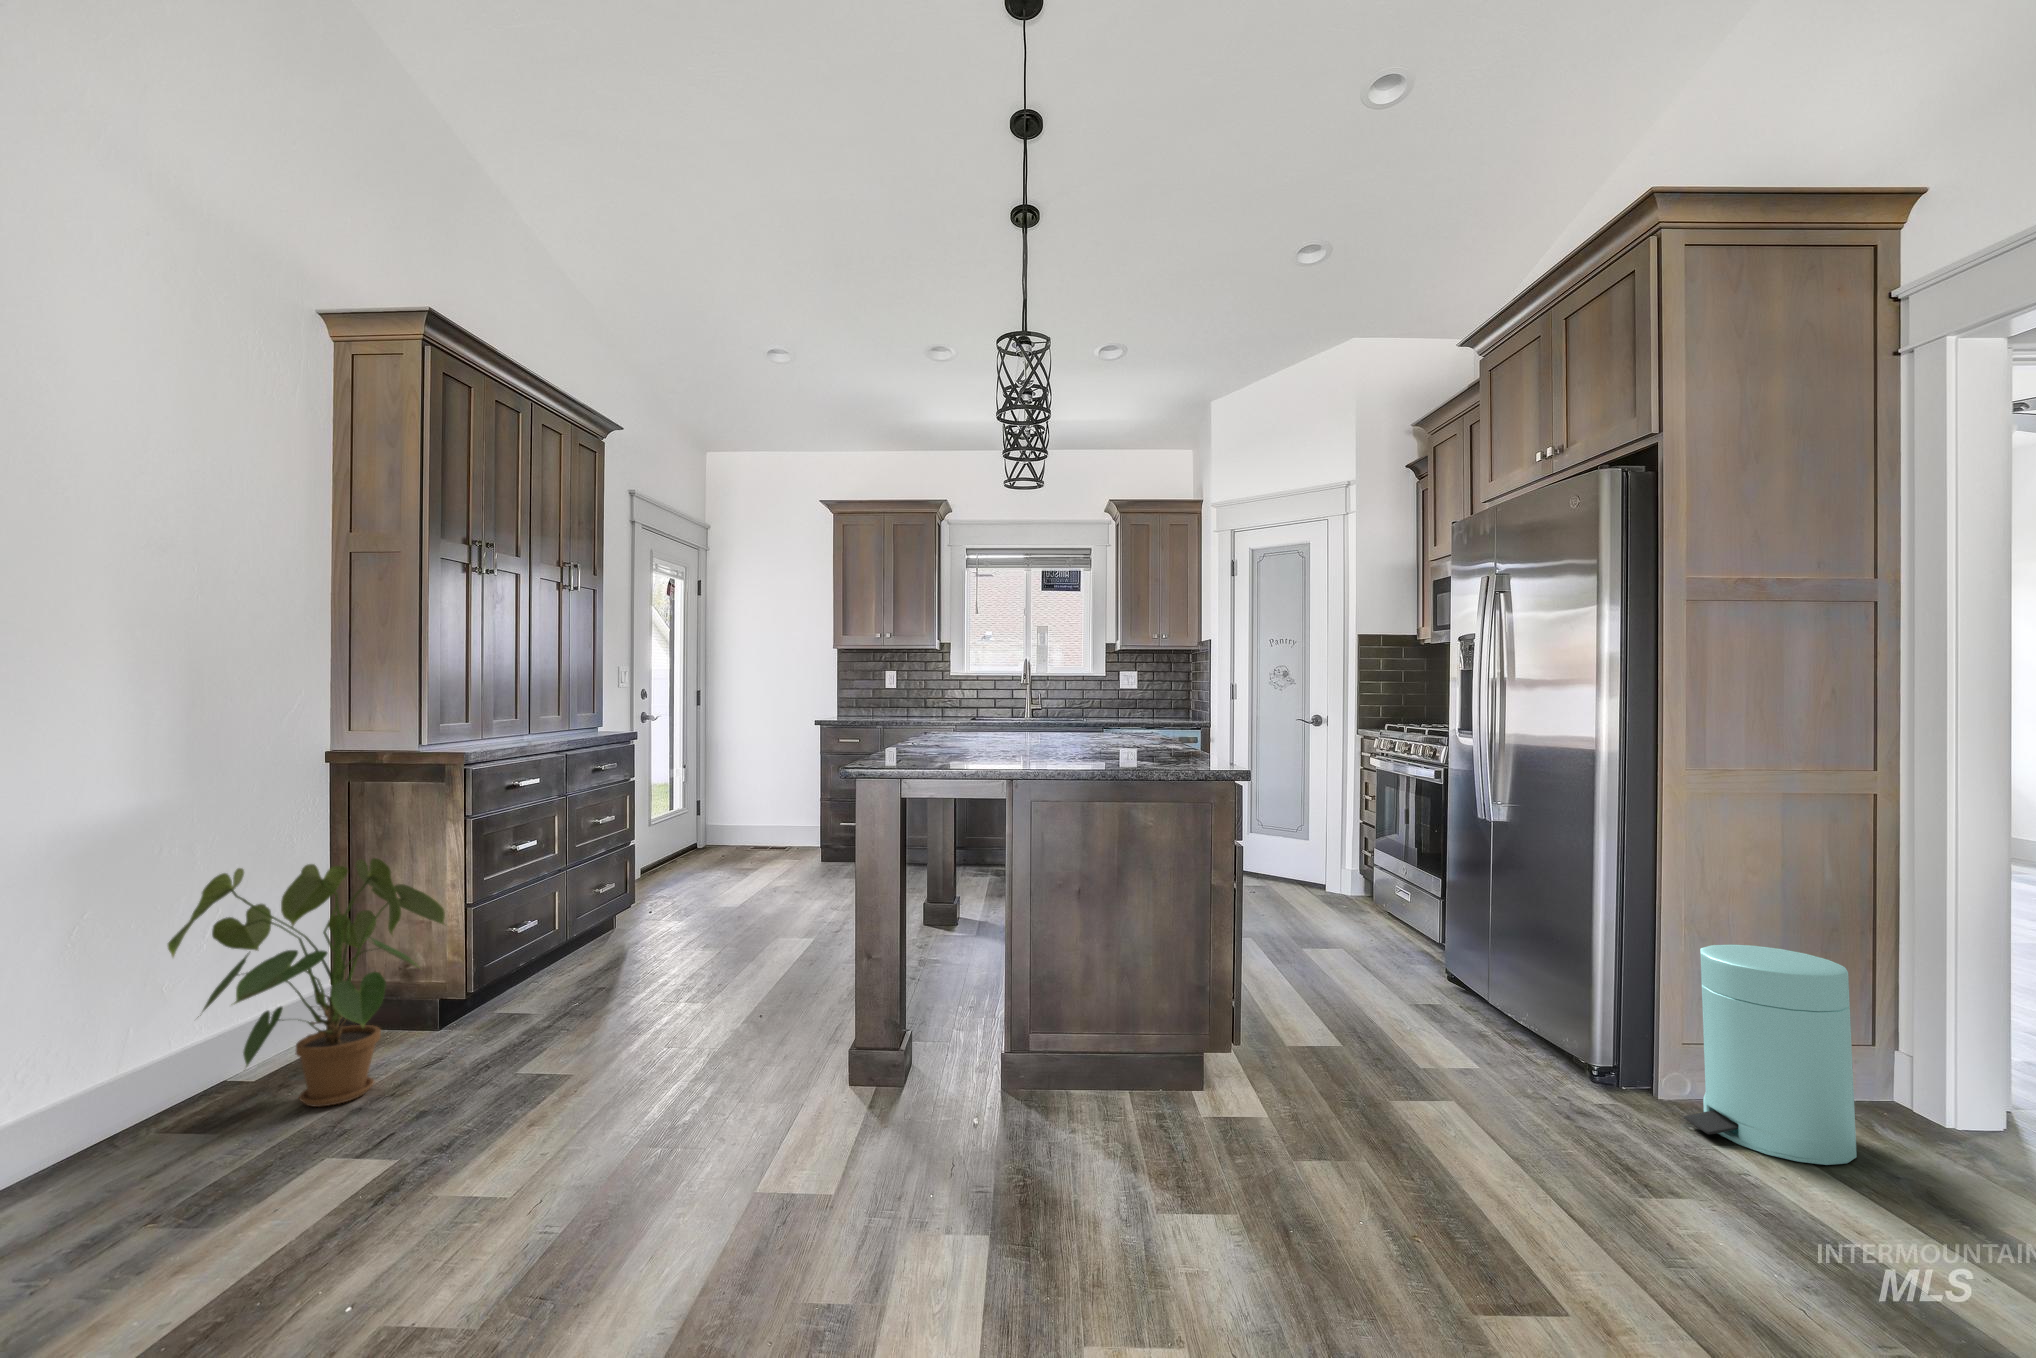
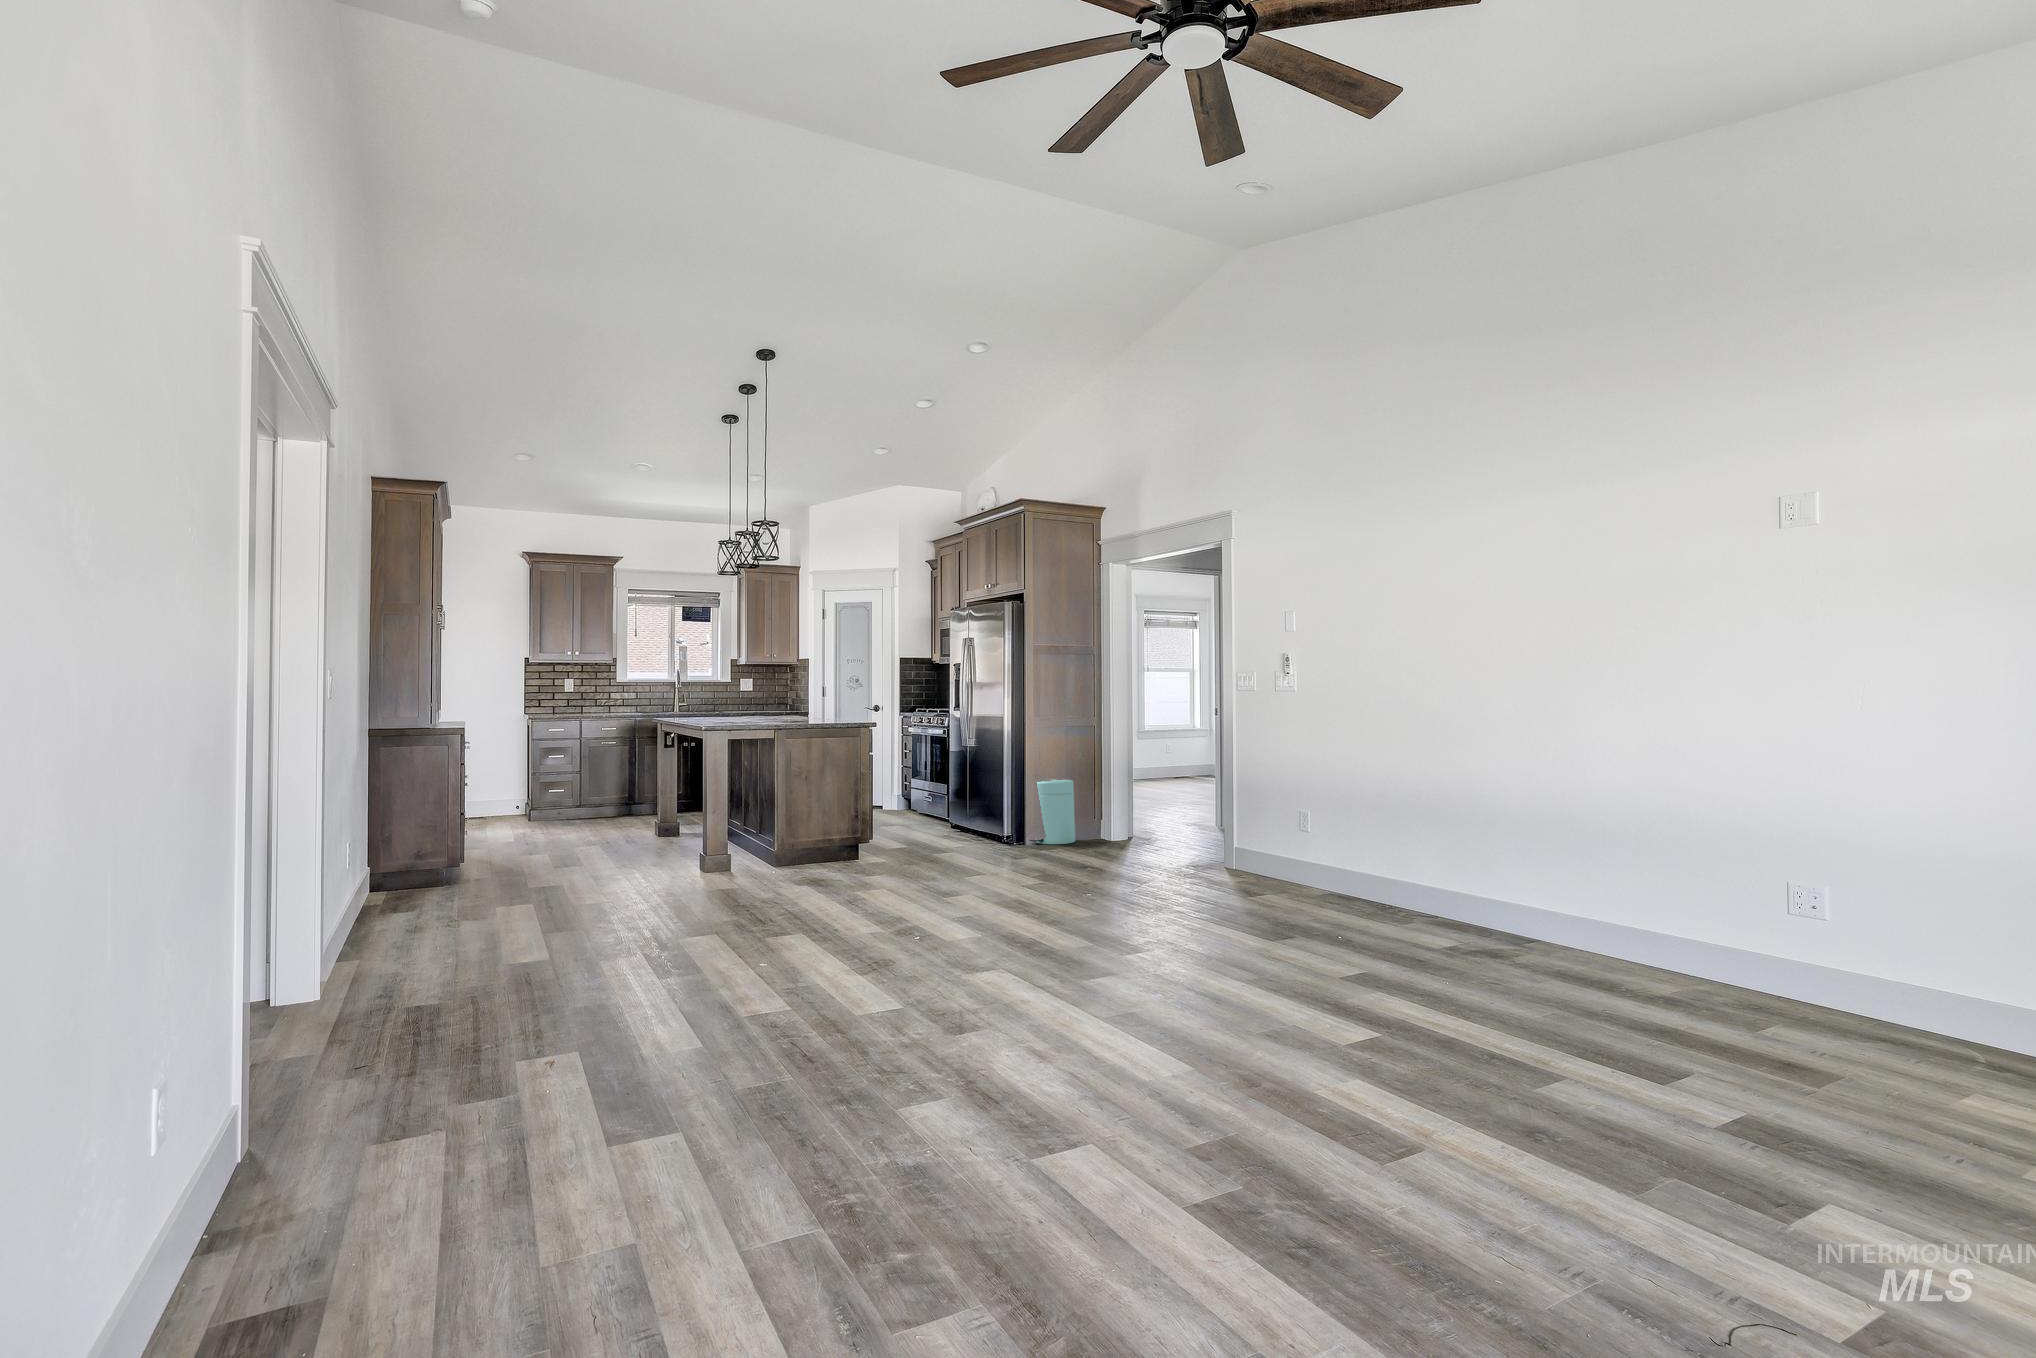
house plant: present [168,858,447,1107] -> none [357,781,496,906]

